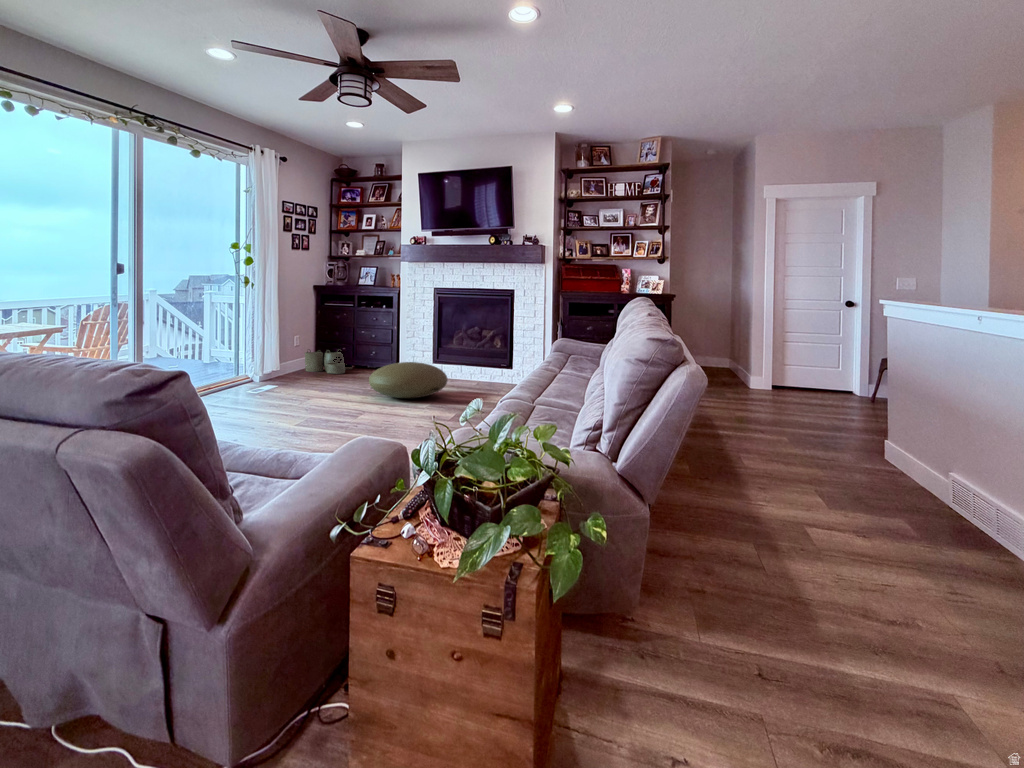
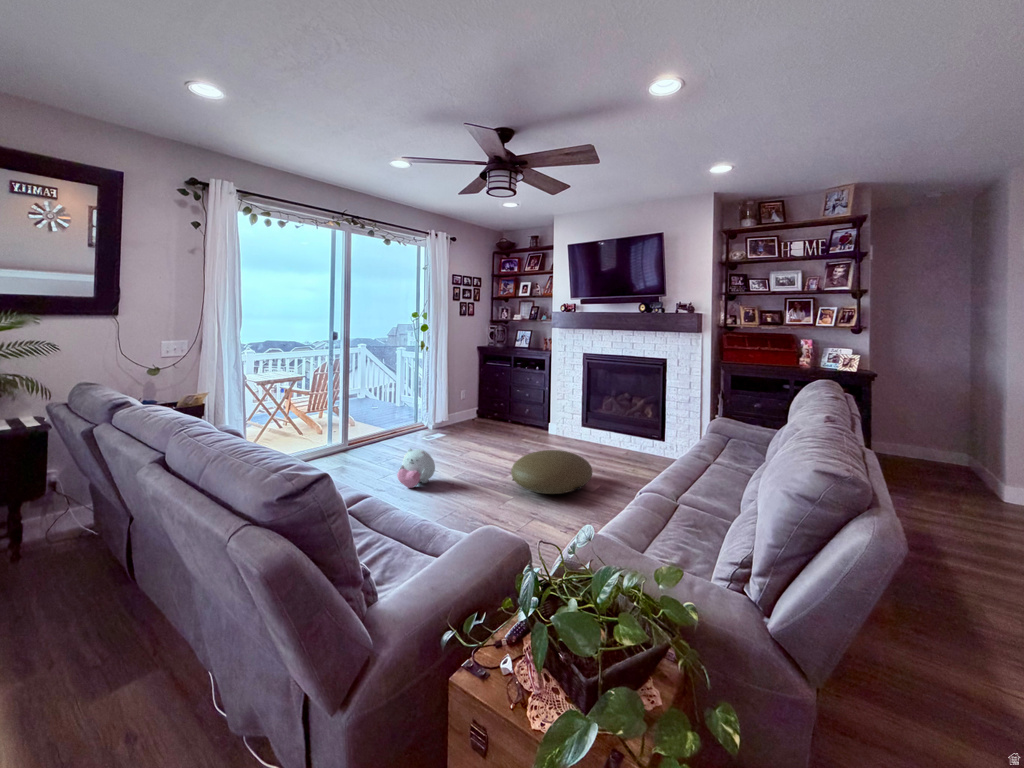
woven basket: present [305,349,353,374] -> none [465,407,508,435]
plush toy: none [246,362,288,401] -> present [397,449,435,488]

